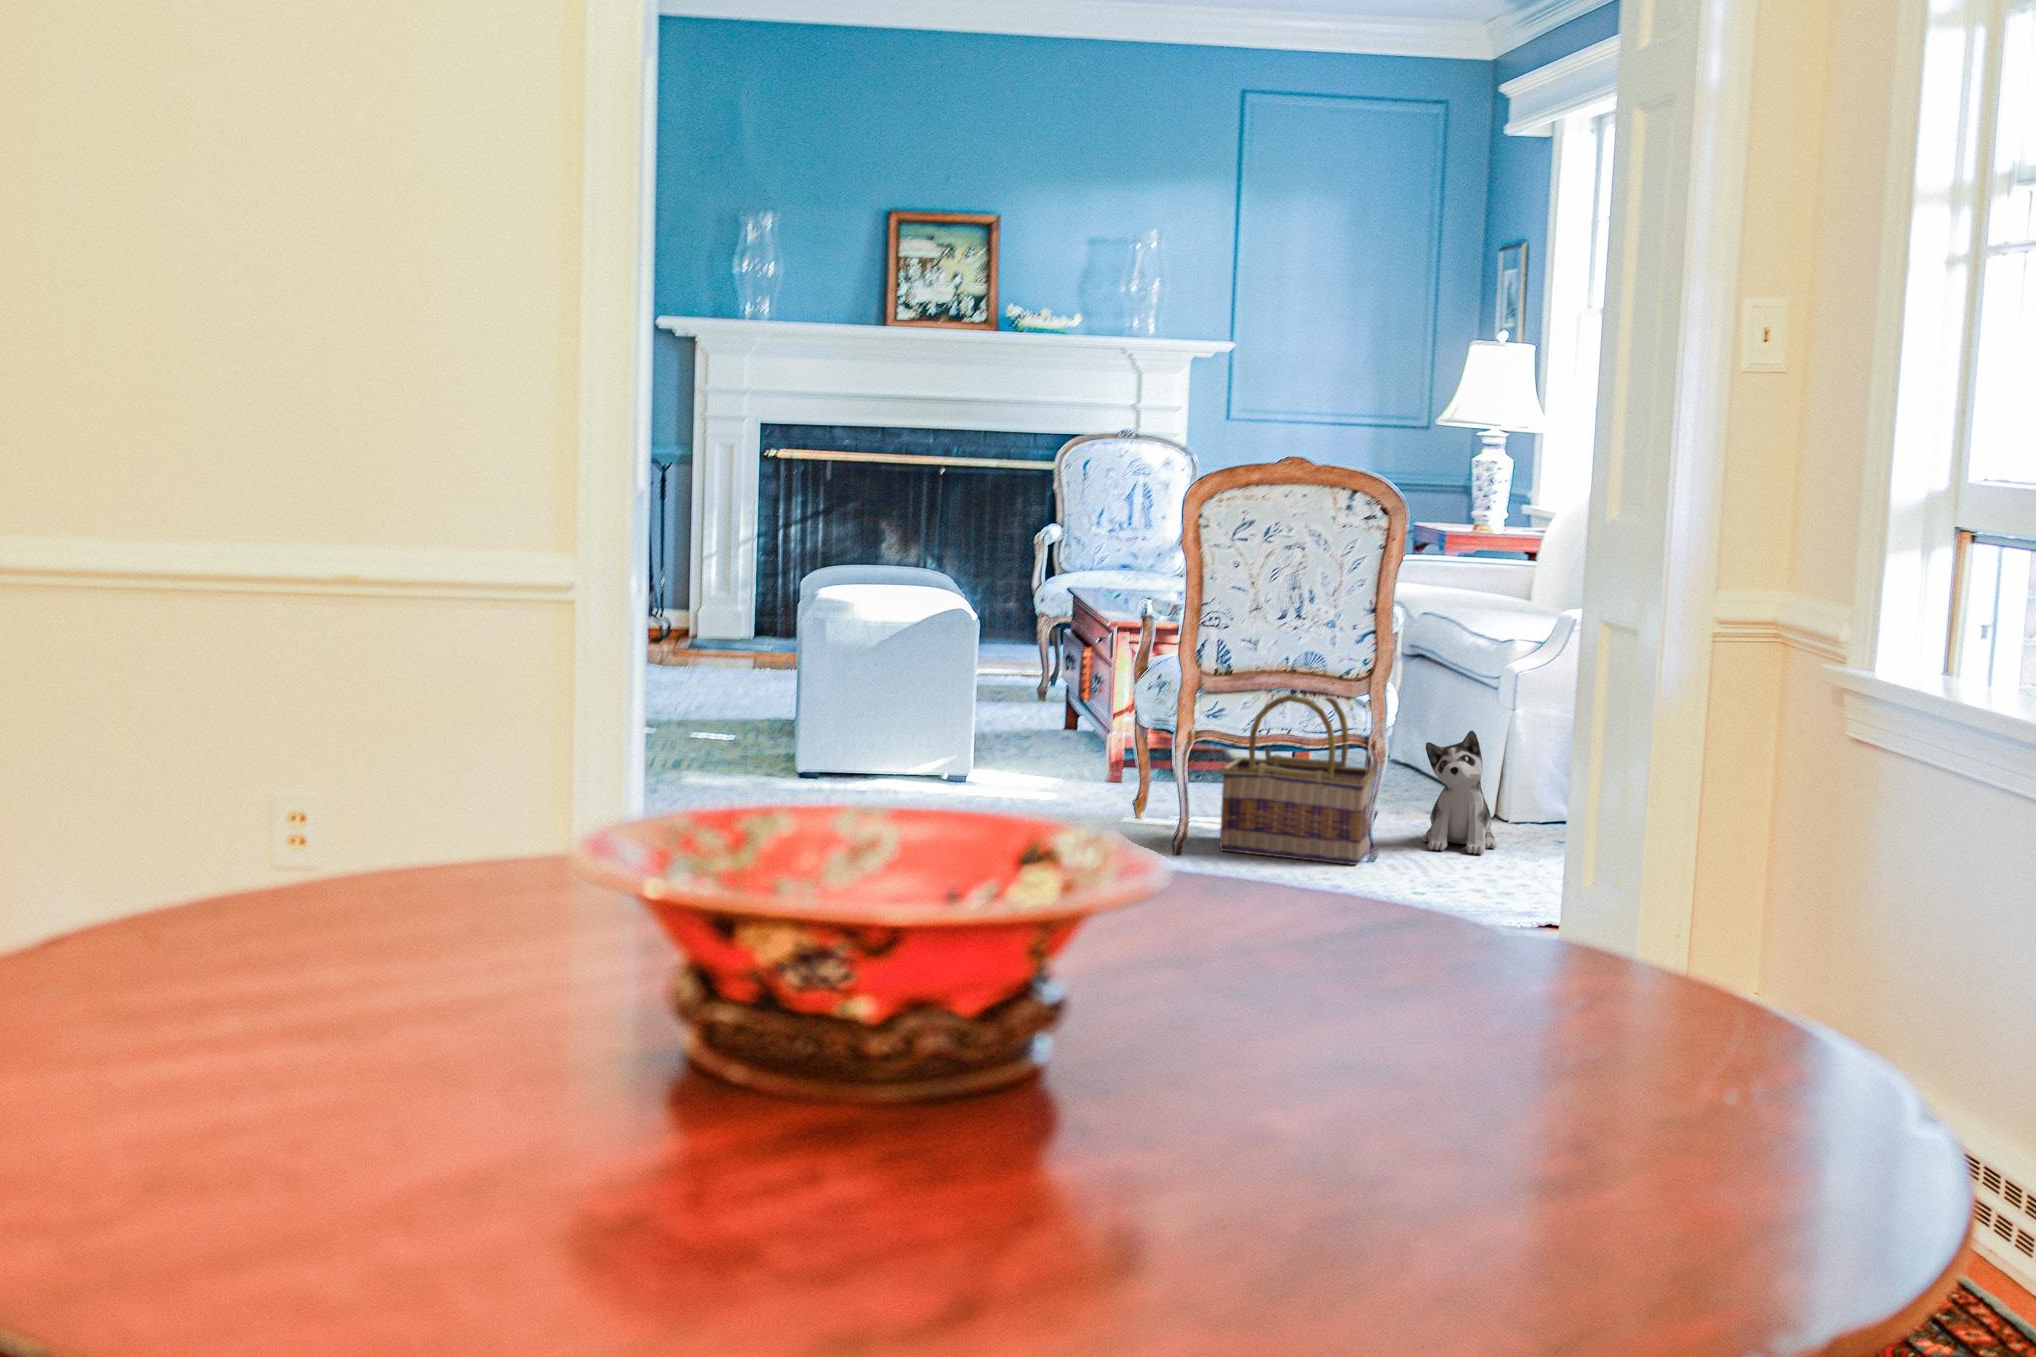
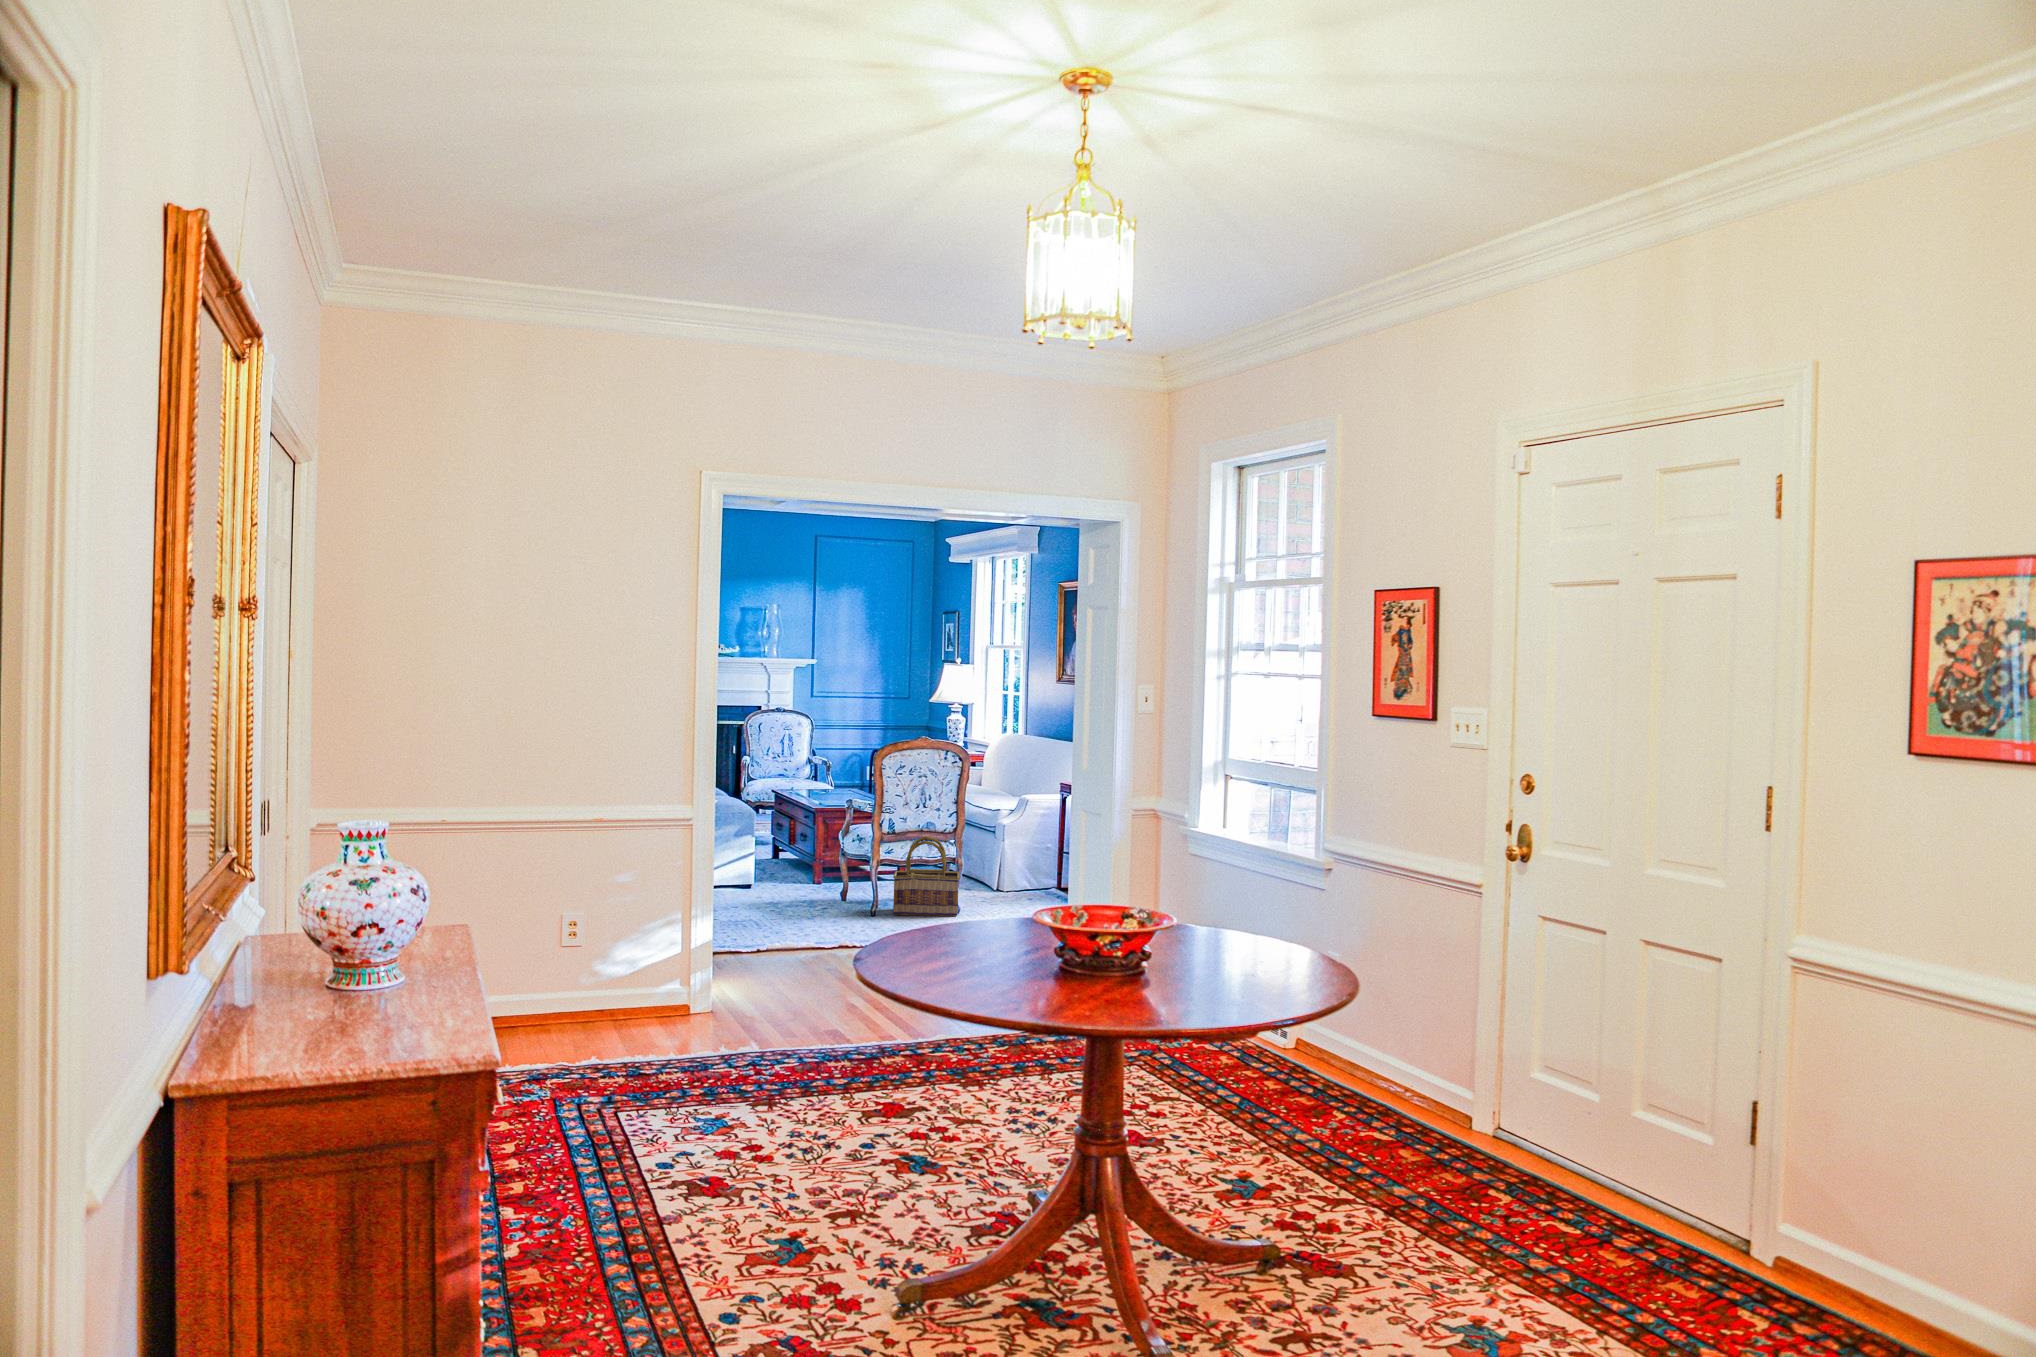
plush toy: present [1422,730,1497,854] -> none [975,852,1009,907]

